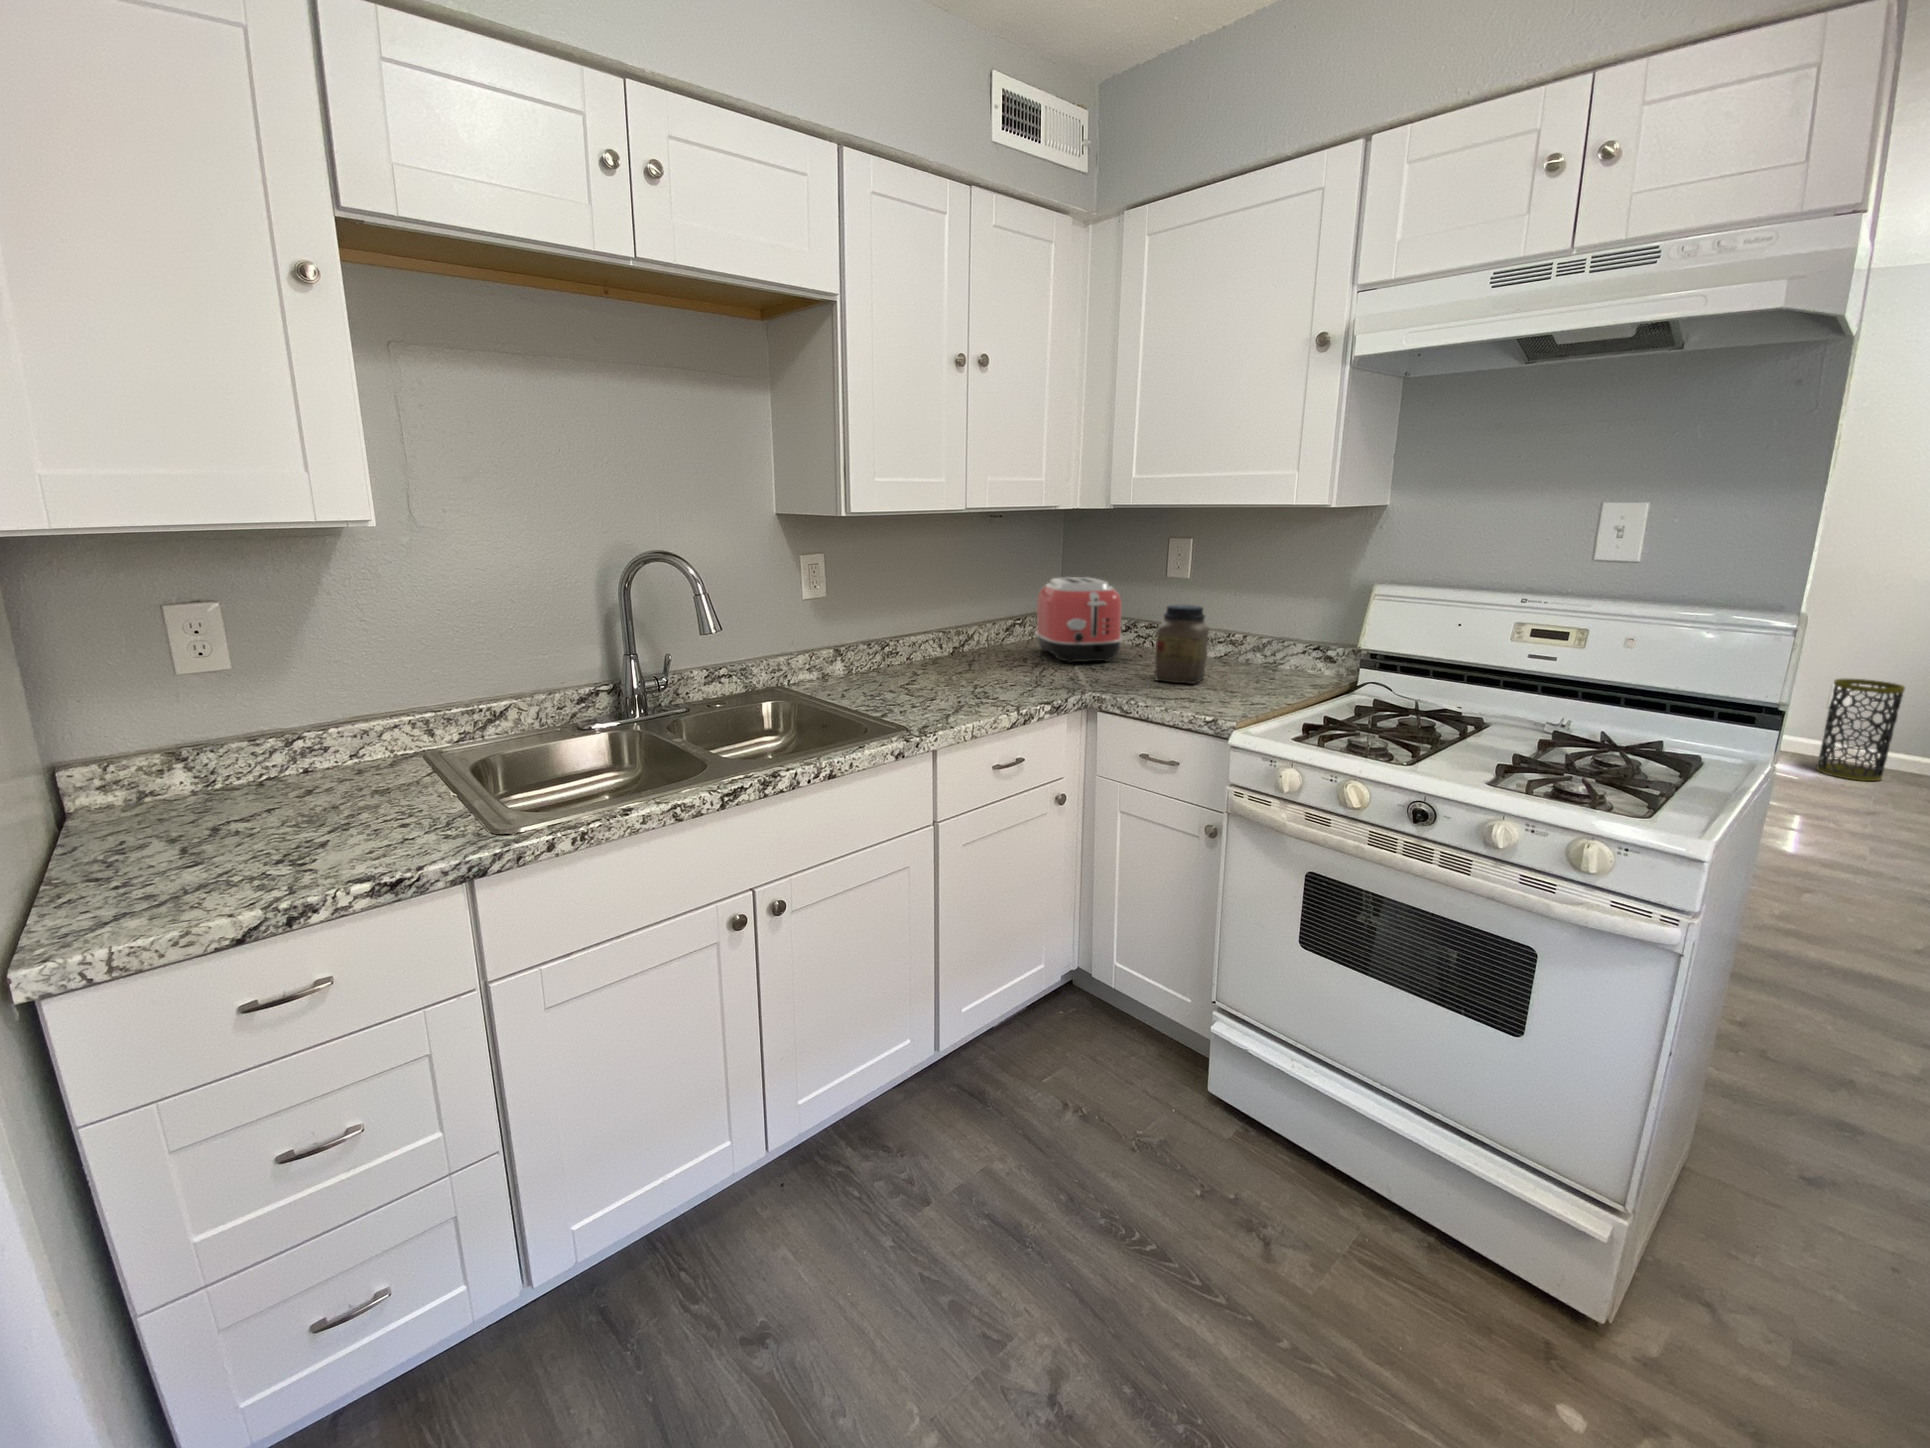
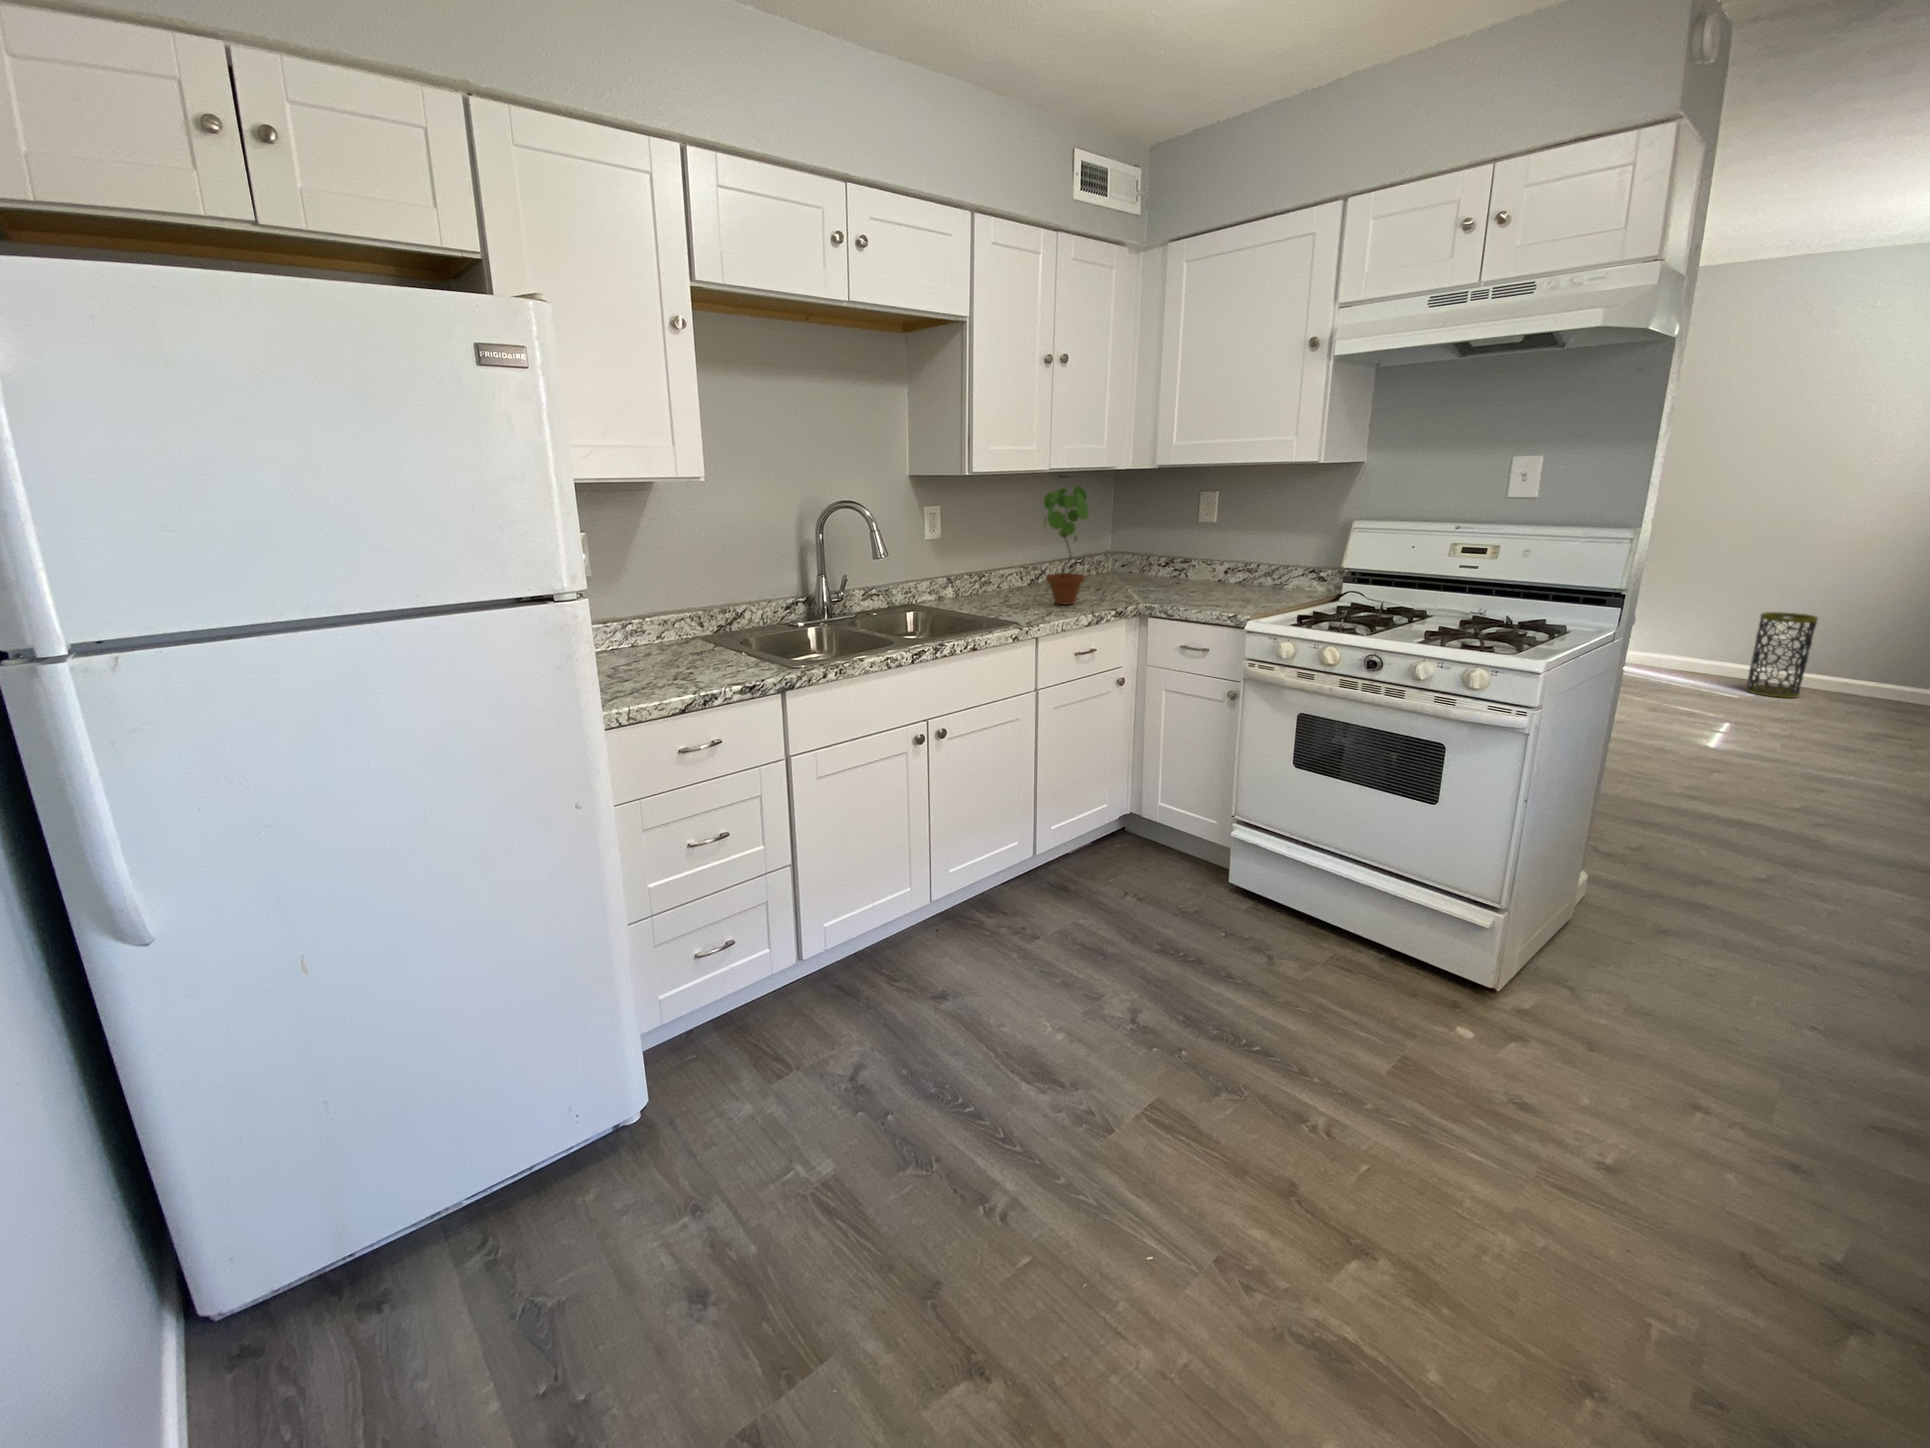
potted plant: none [955,531,1014,693] -> present [1044,486,1089,605]
toaster: present [1036,577,1122,663] -> none [1095,524,1164,588]
jar: present [1155,605,1209,684] -> none [1190,540,1231,598]

